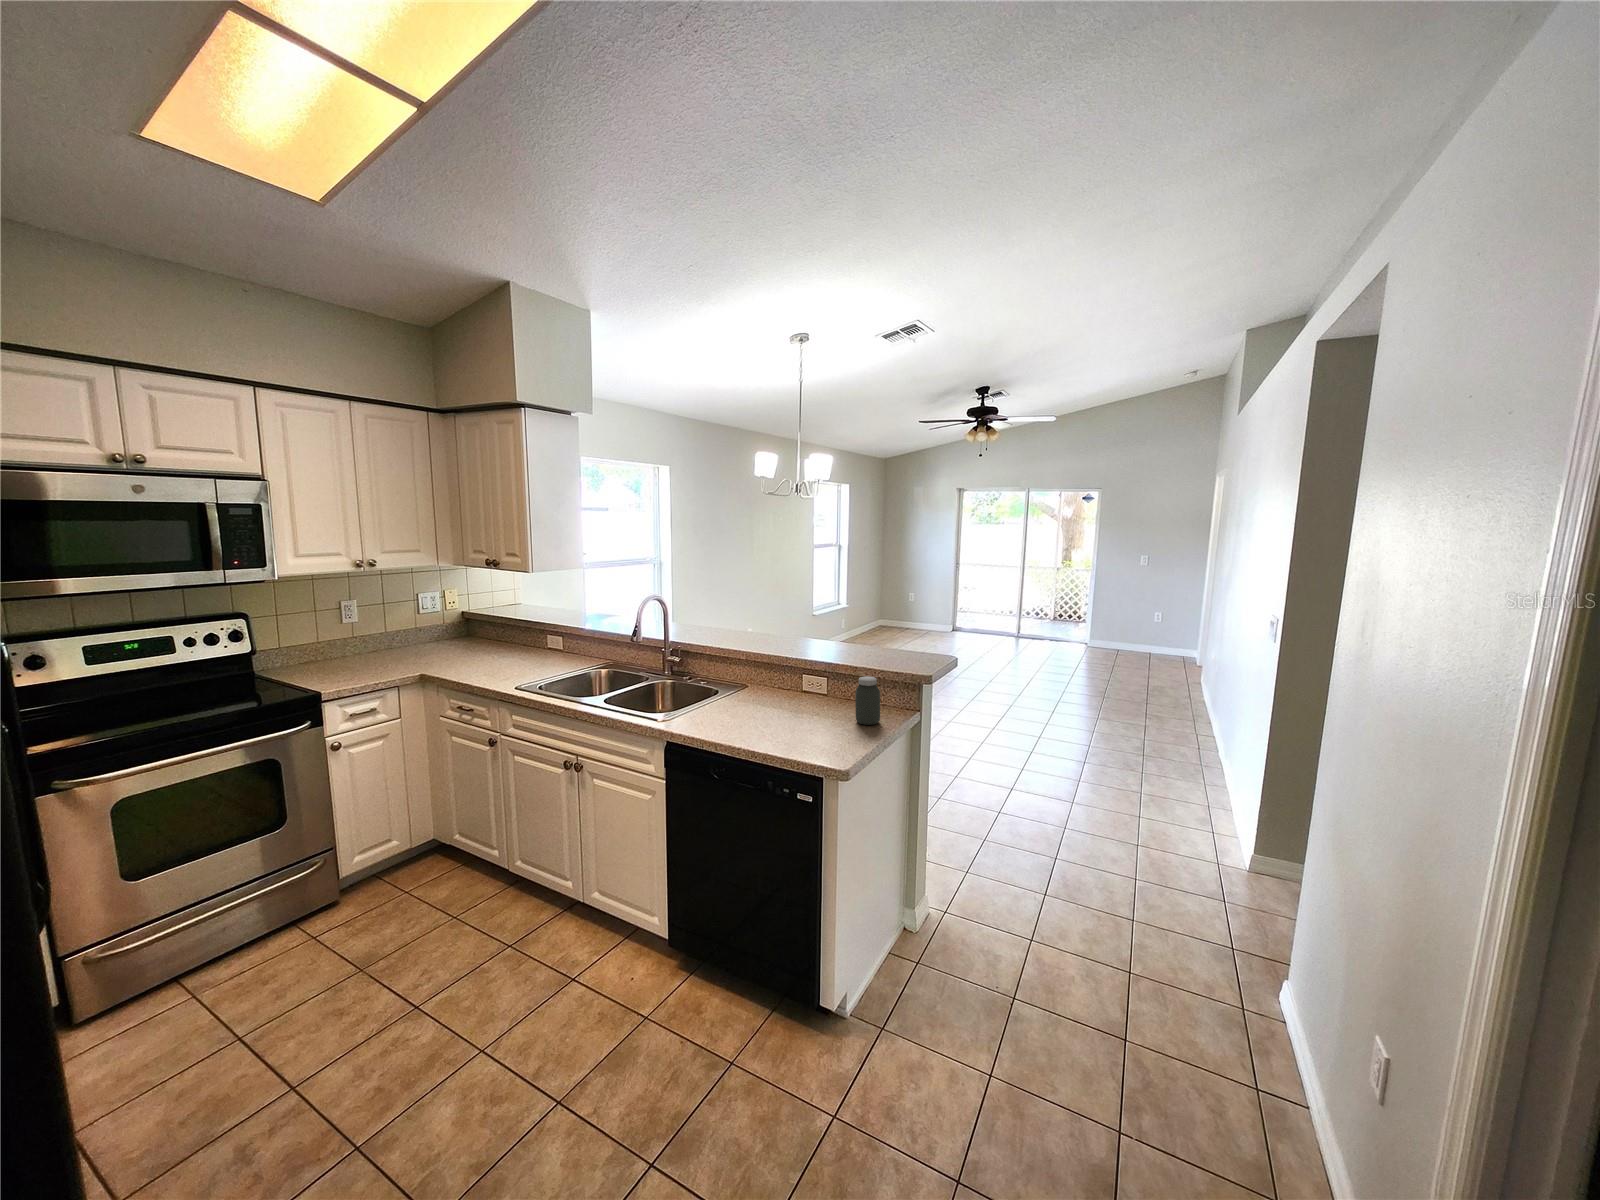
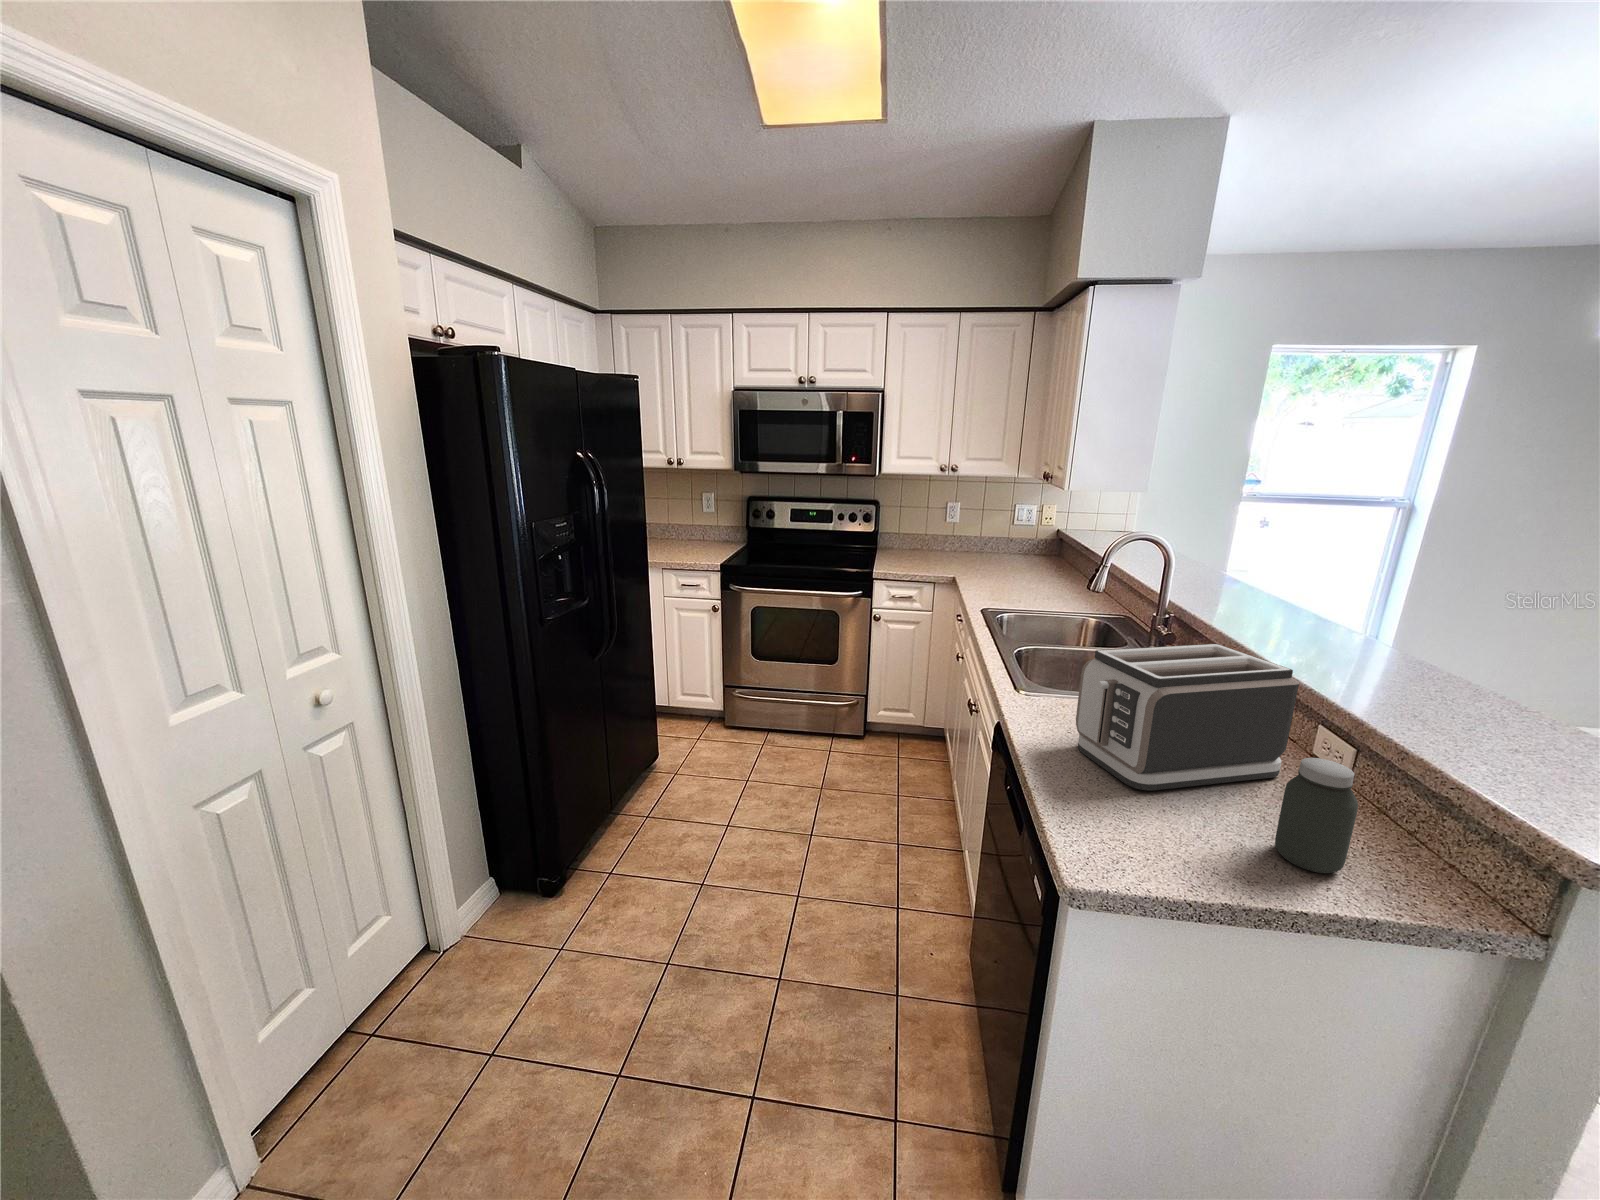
toaster: none [746,649,815,730] -> present [1076,644,1299,790]

